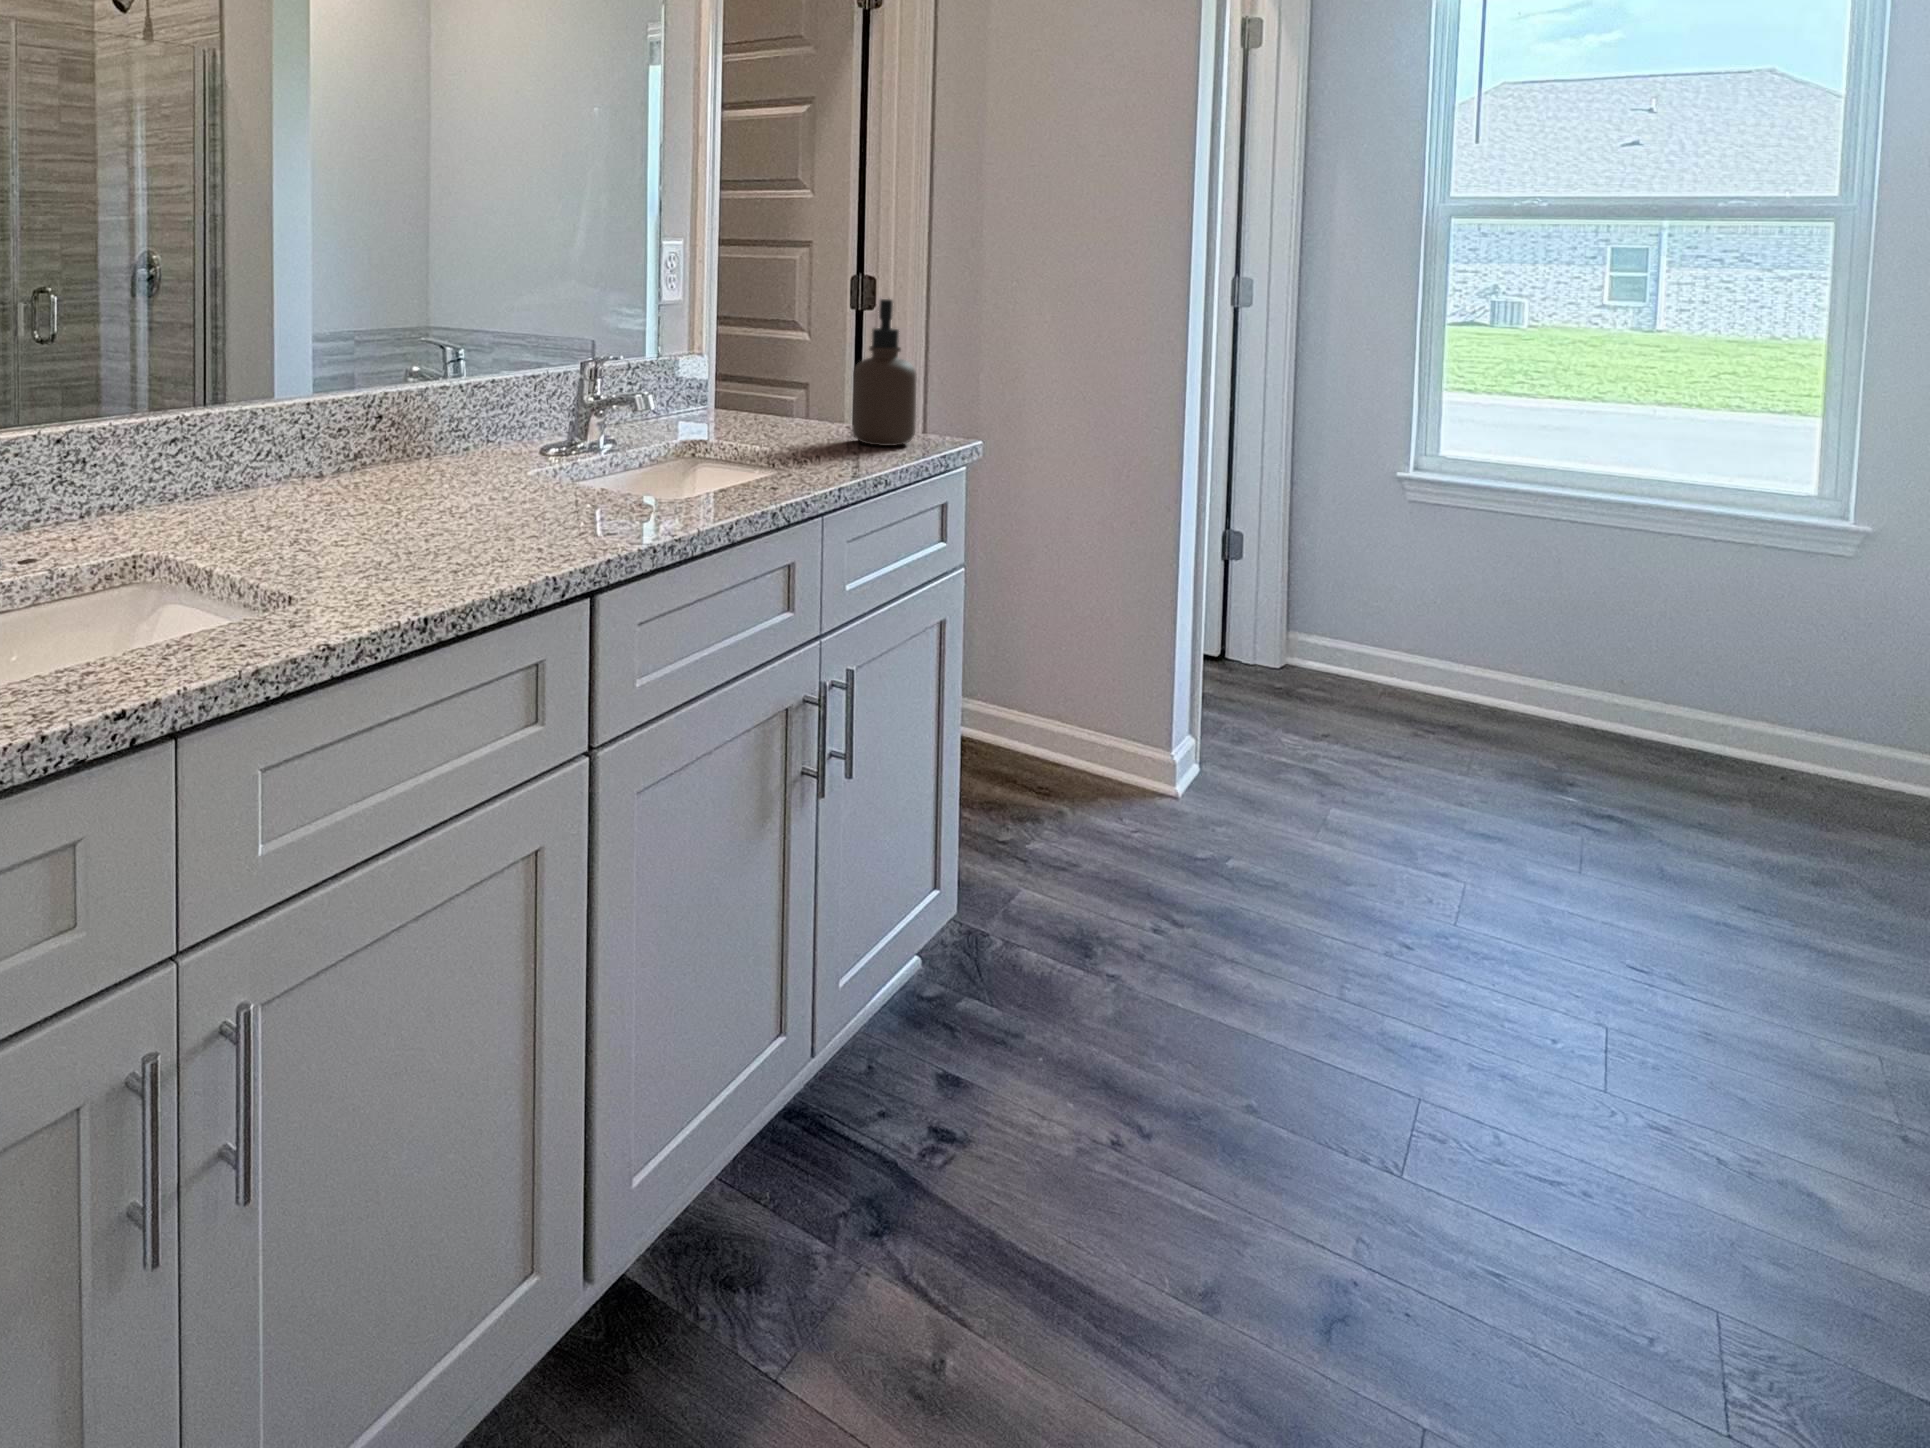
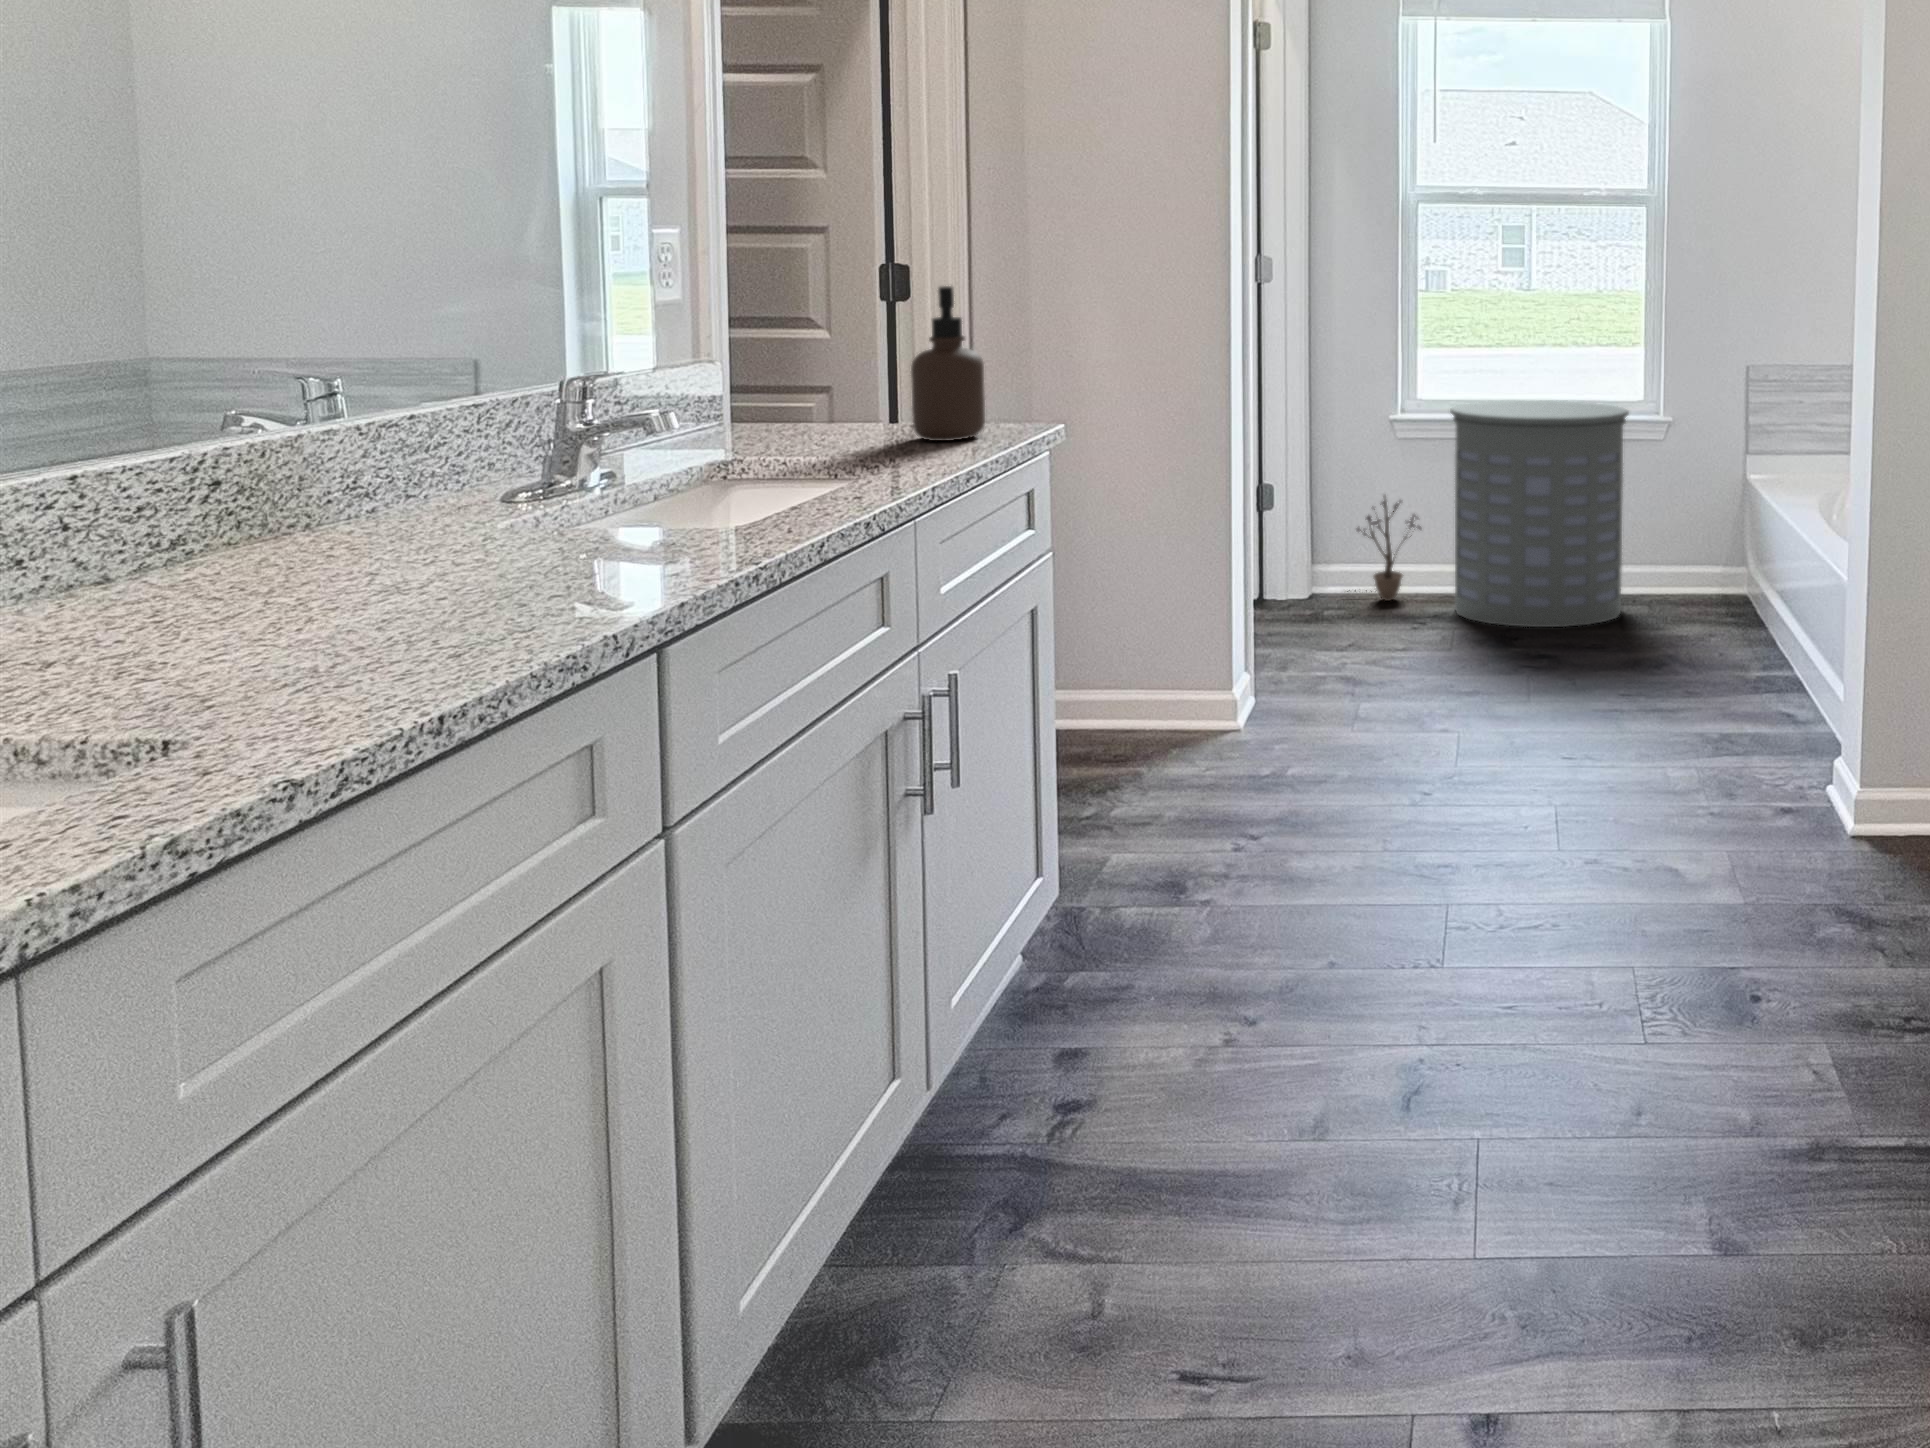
laundry hamper: none [1479,472,1781,794] -> present [1450,401,1629,627]
decorative plant: none [1328,566,1438,694] -> present [1347,499,1421,601]

